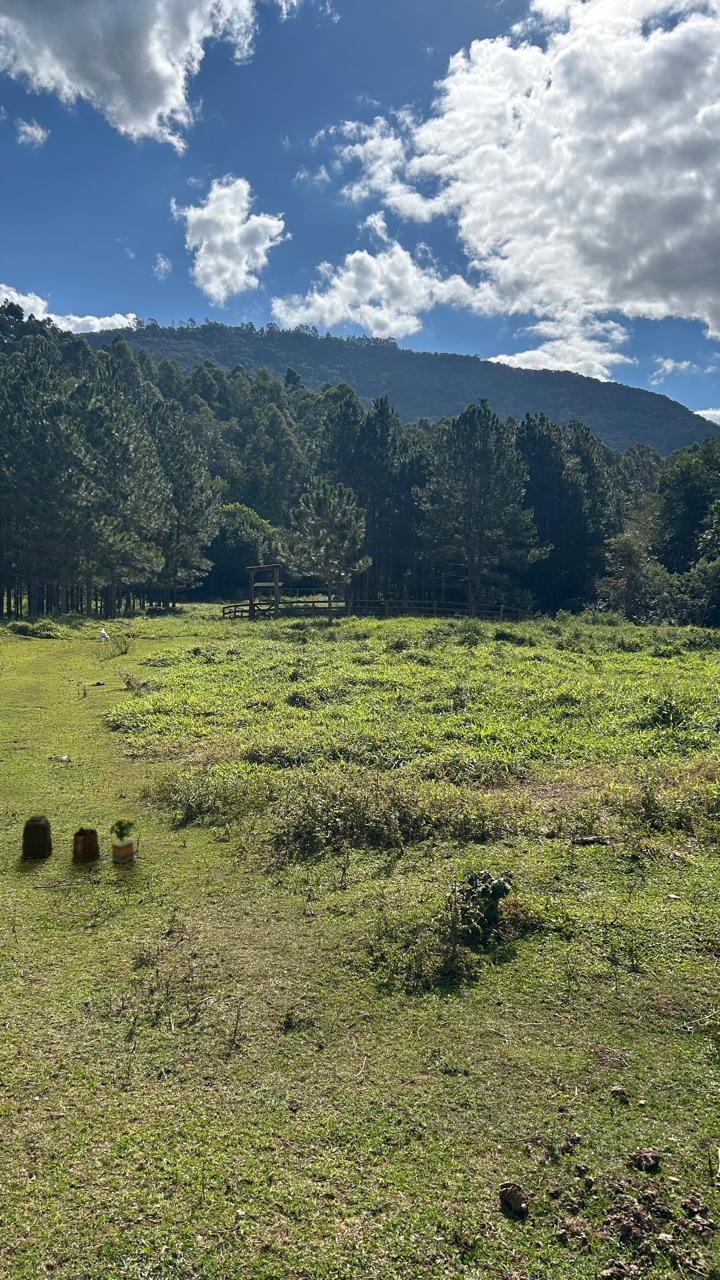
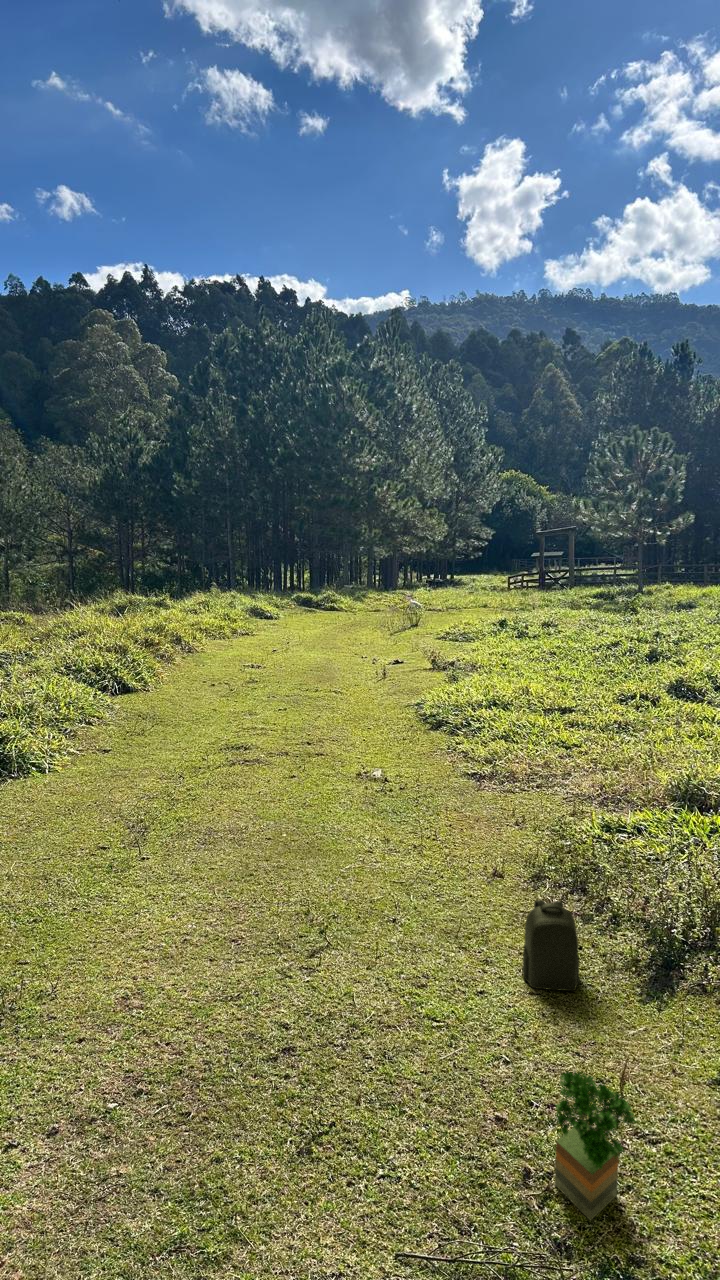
backpack: present [22,815,53,859] -> present [522,900,580,991]
bucket: present [72,827,100,862] -> none [441,1050,511,1170]

